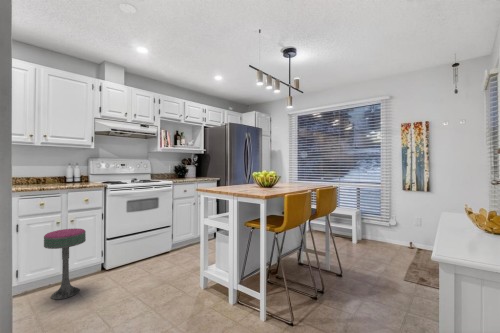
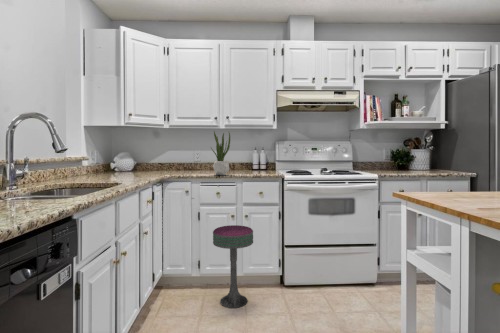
potted plant: none [32,148,55,187] -> present [211,132,230,175]

